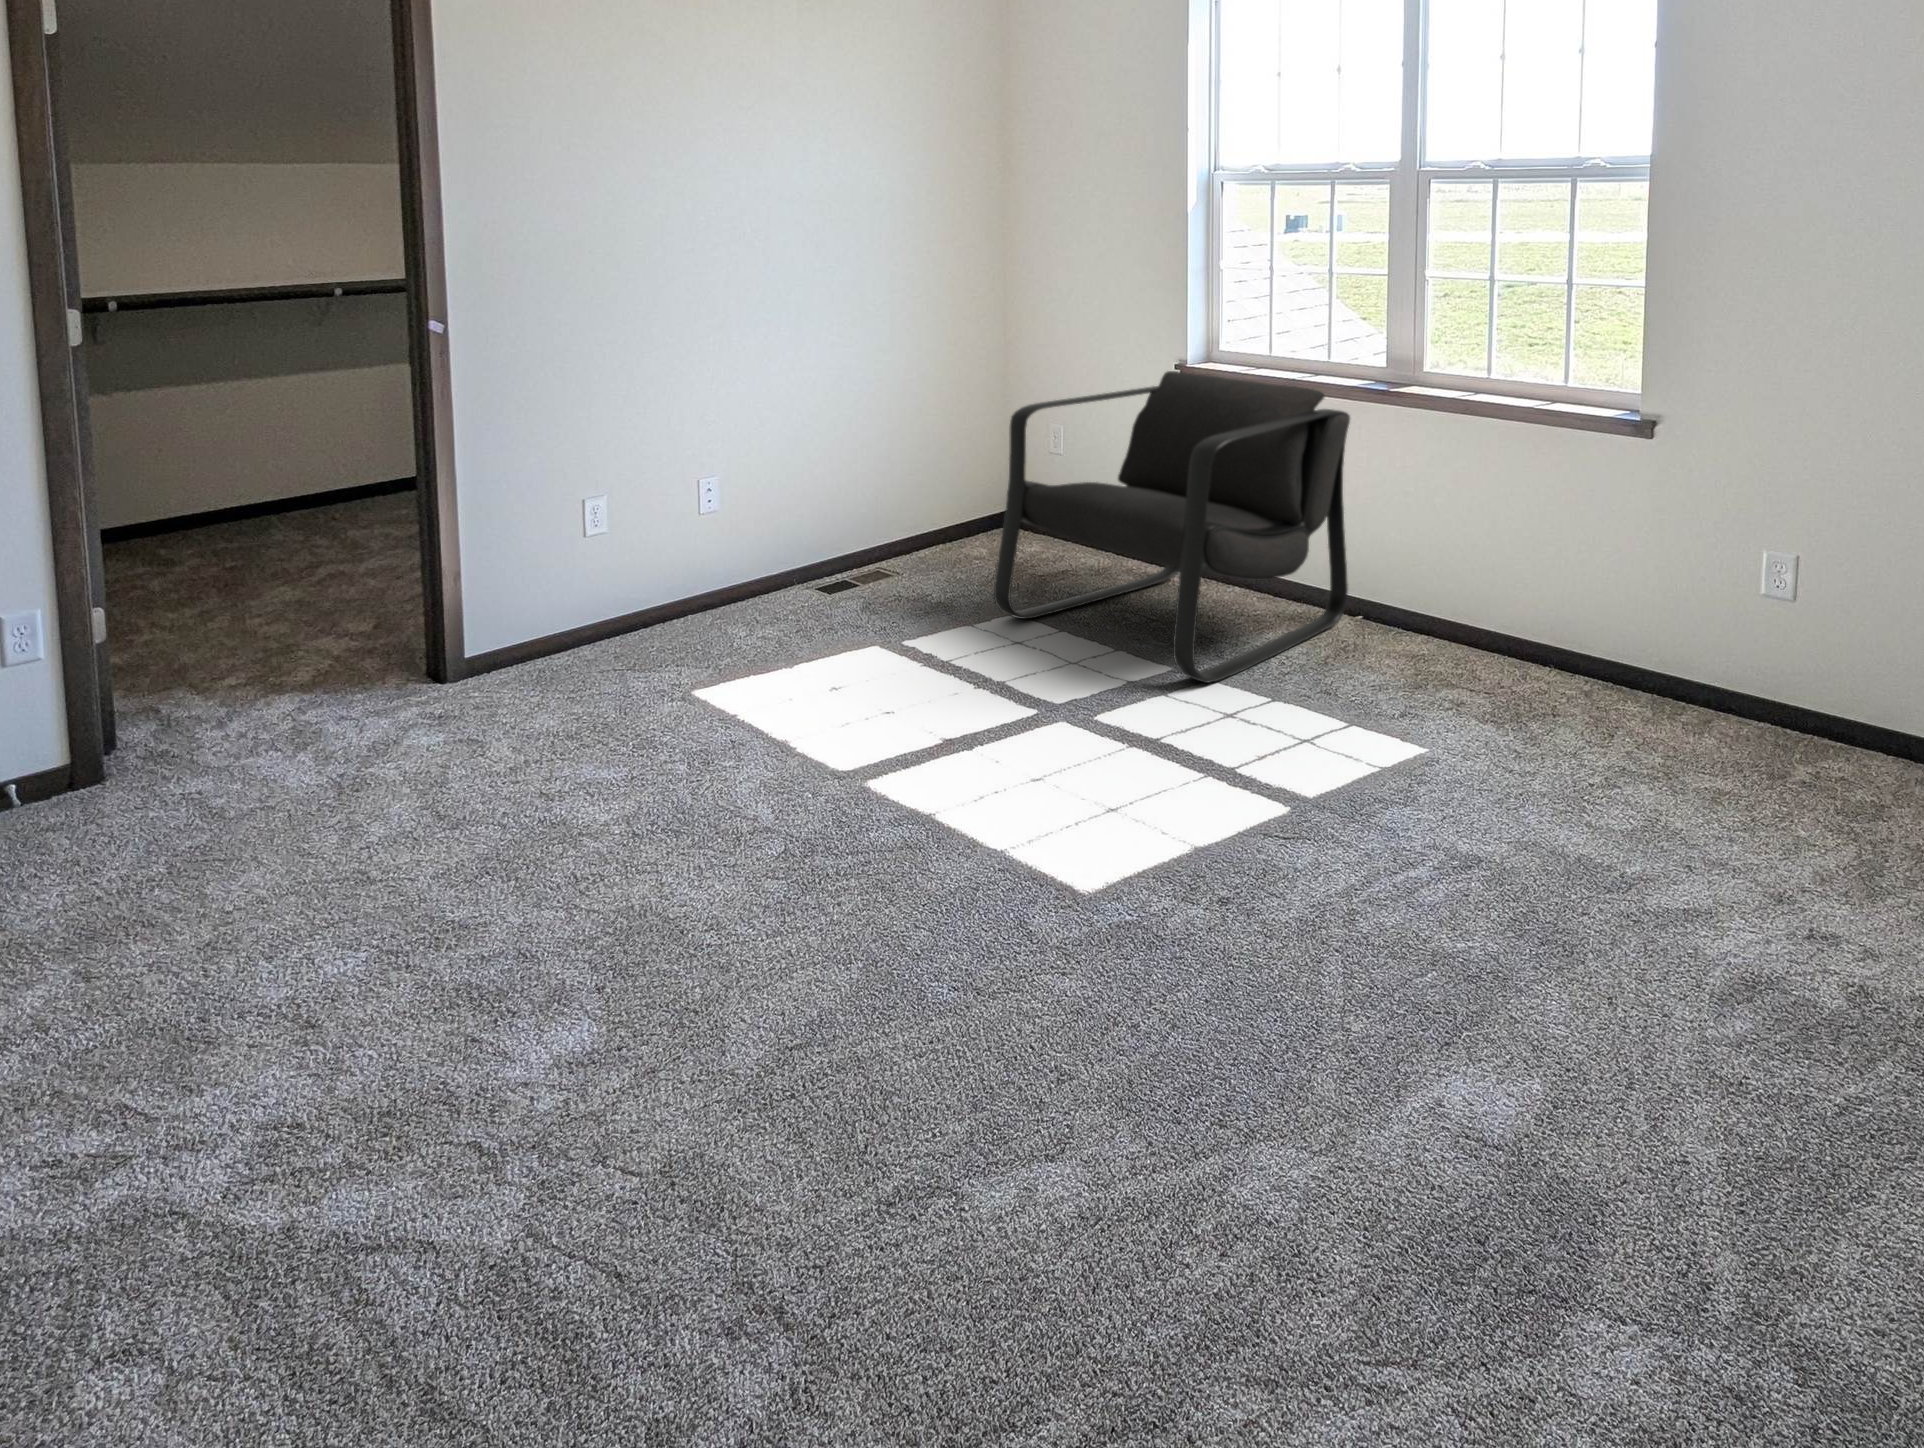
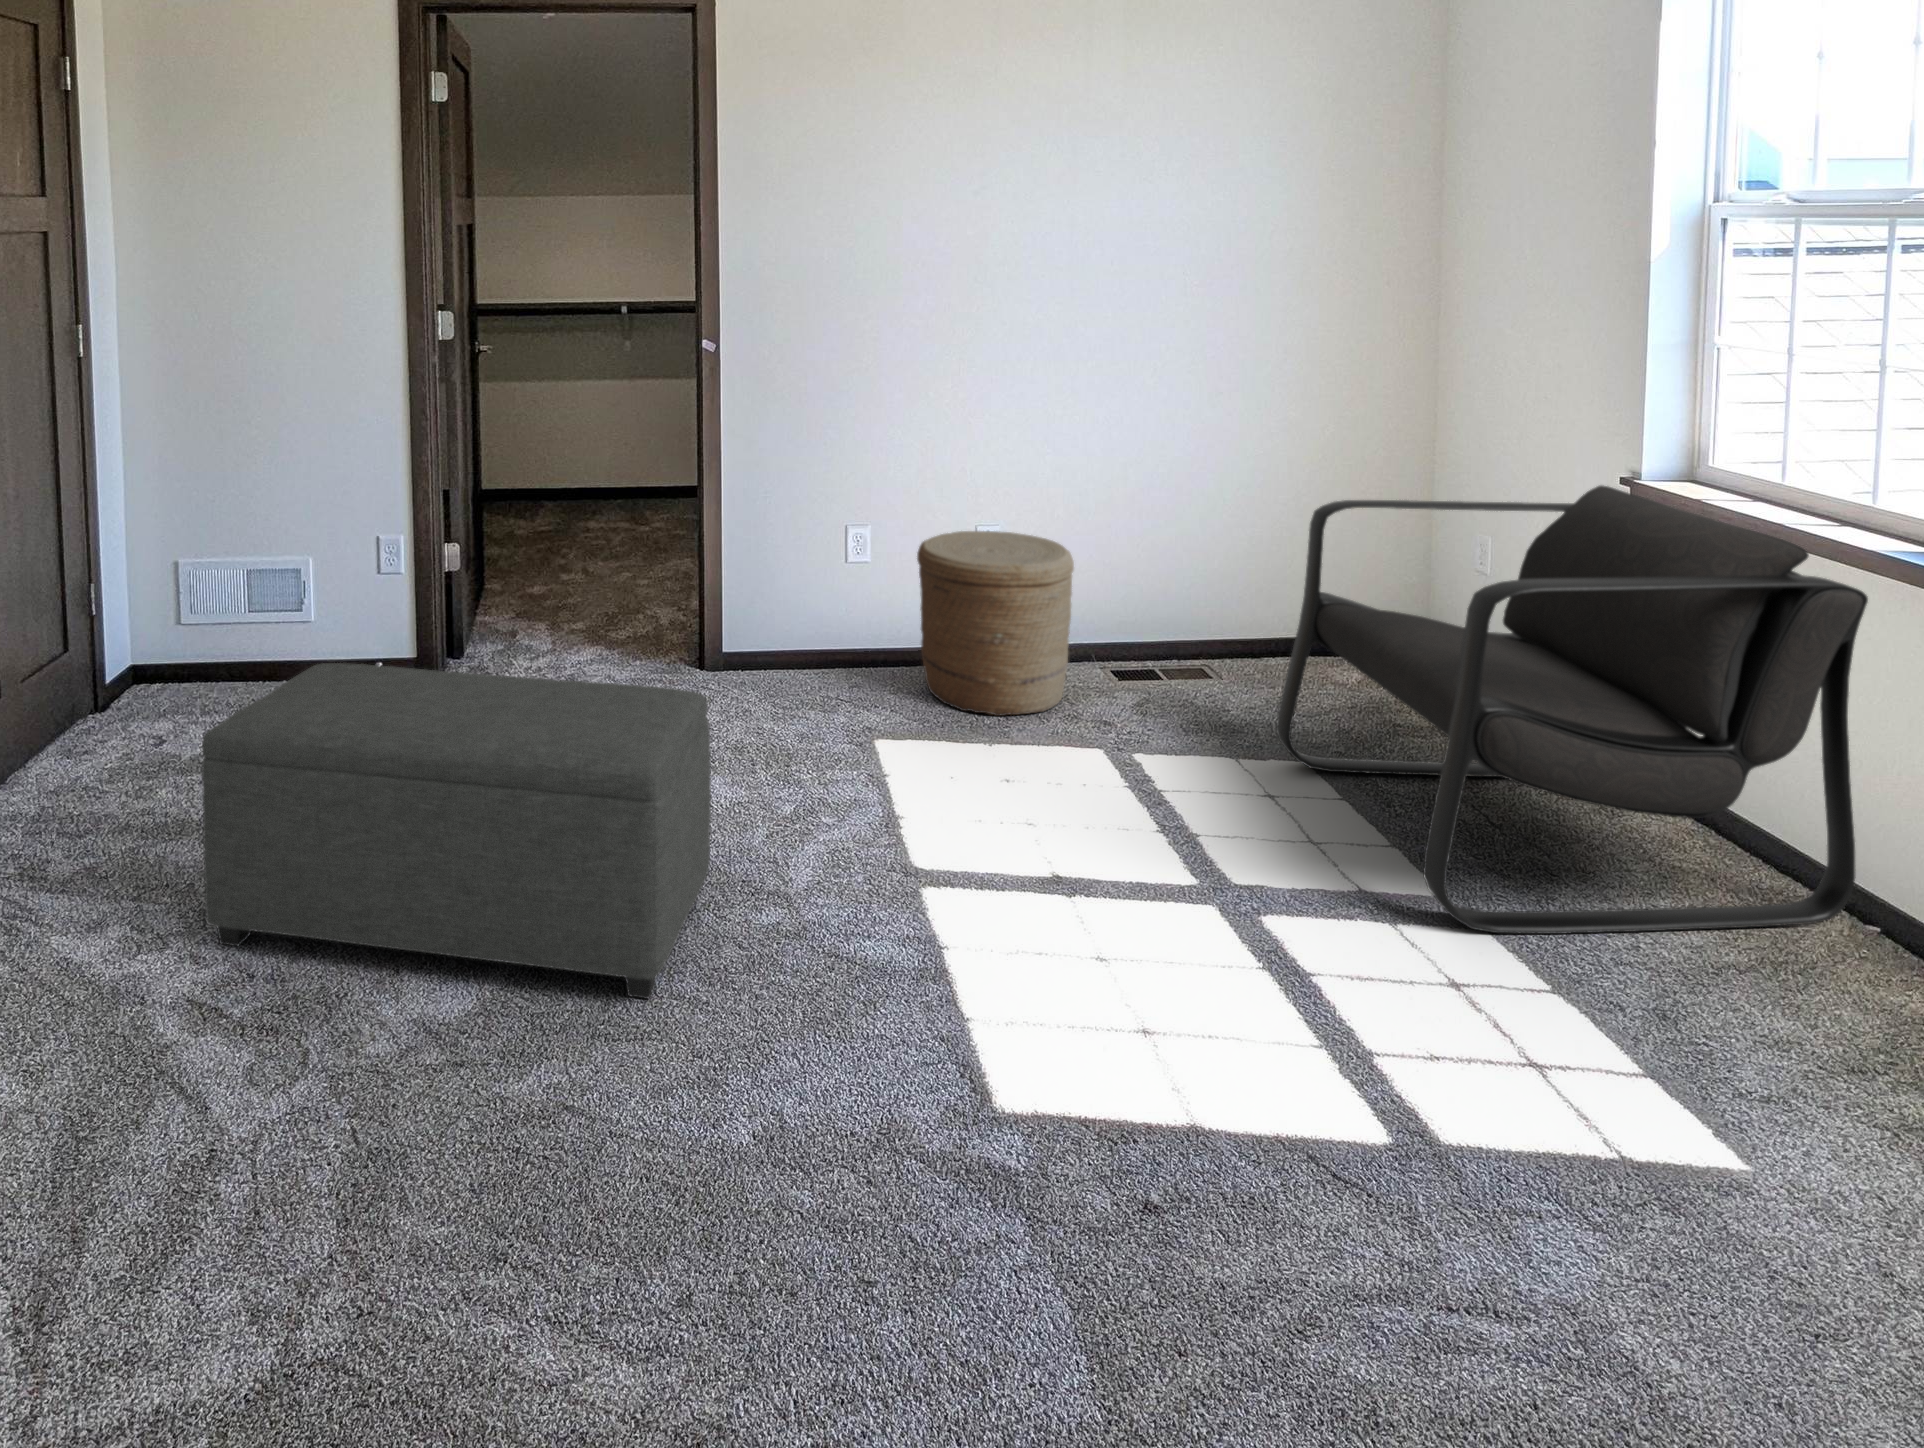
woven basket: none [661,480,810,652] -> present [917,531,1074,716]
ottoman: none [230,658,793,1098] -> present [202,663,711,999]

